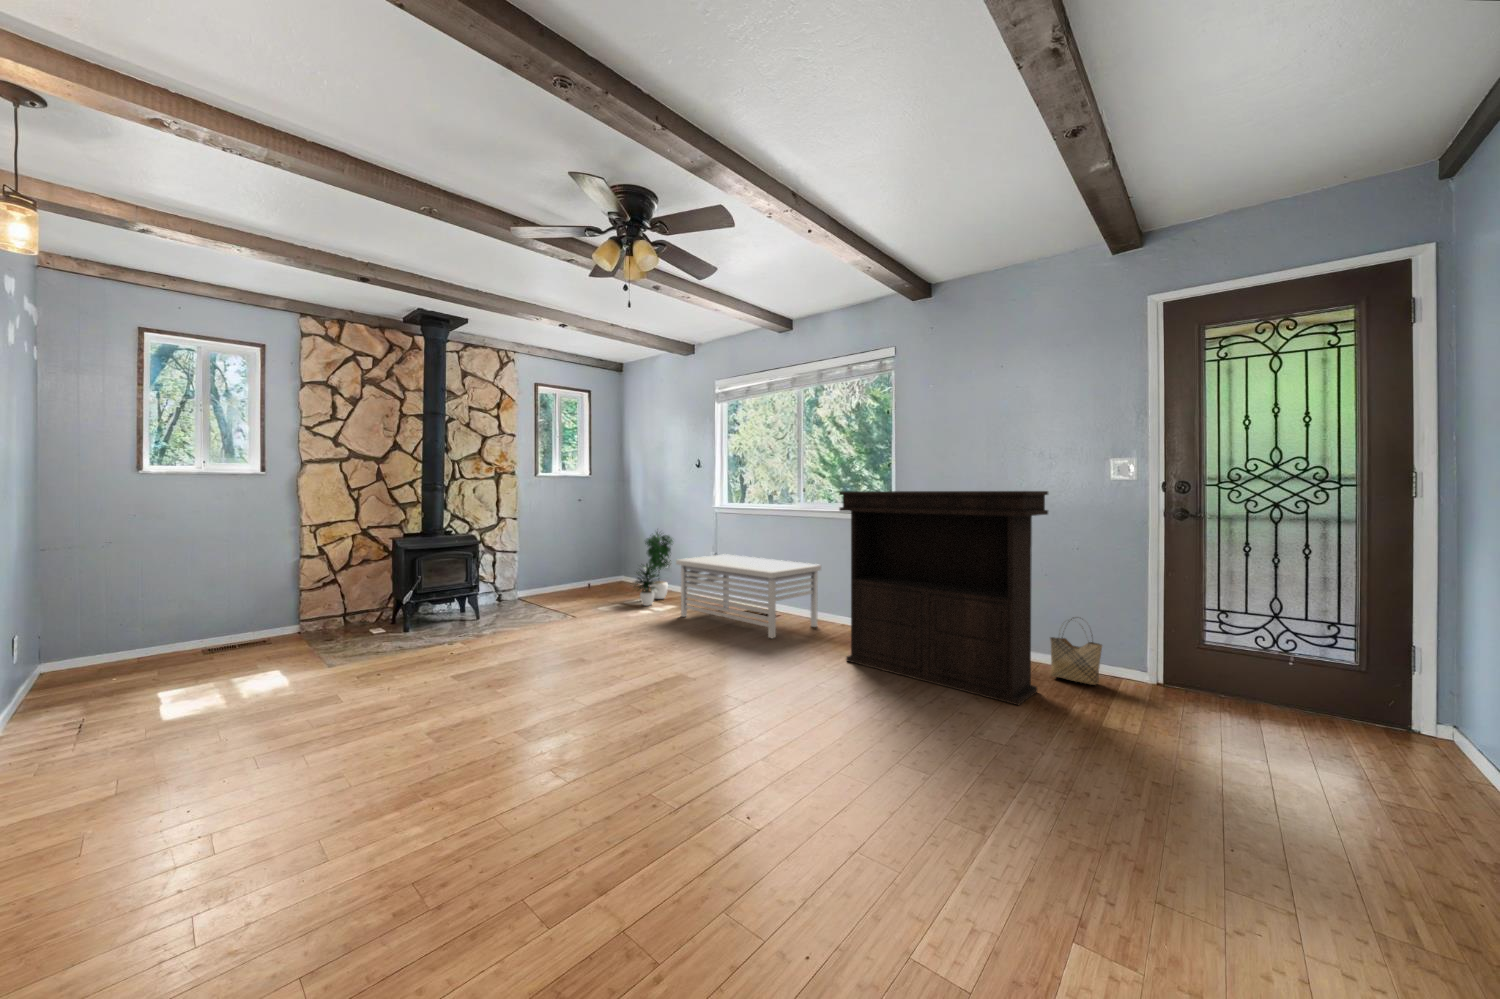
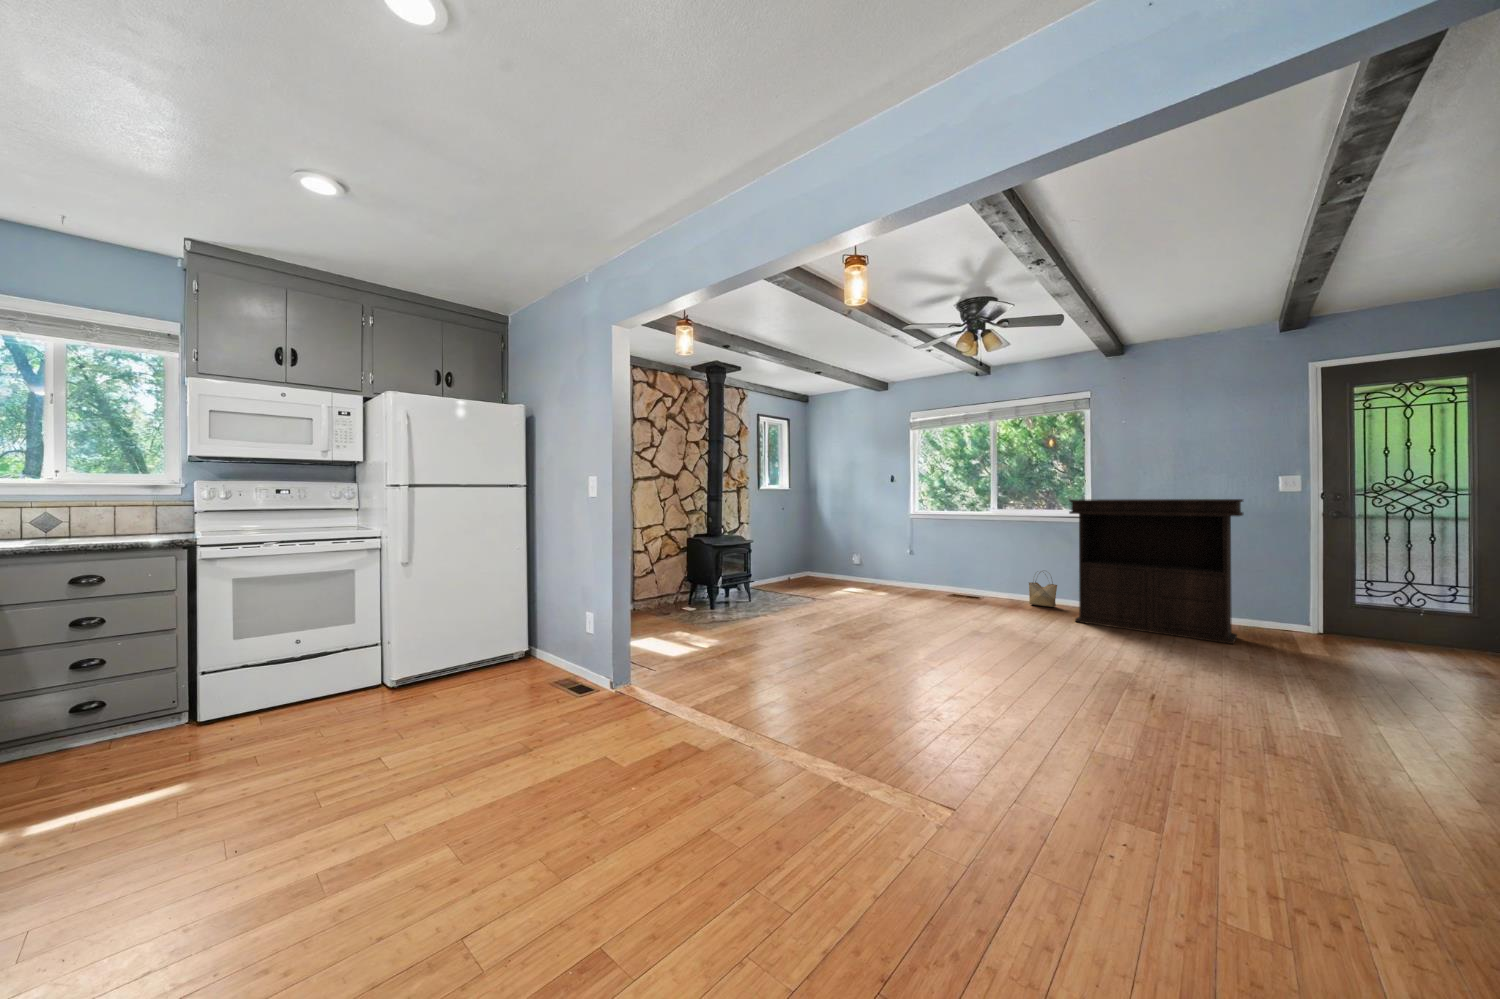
potted plant: present [634,532,673,606] -> none [843,528,870,589]
storage bench: present [676,554,821,638] -> none [895,549,1020,609]
woven basket: present [1050,619,1102,685] -> present [1029,574,1057,607]

